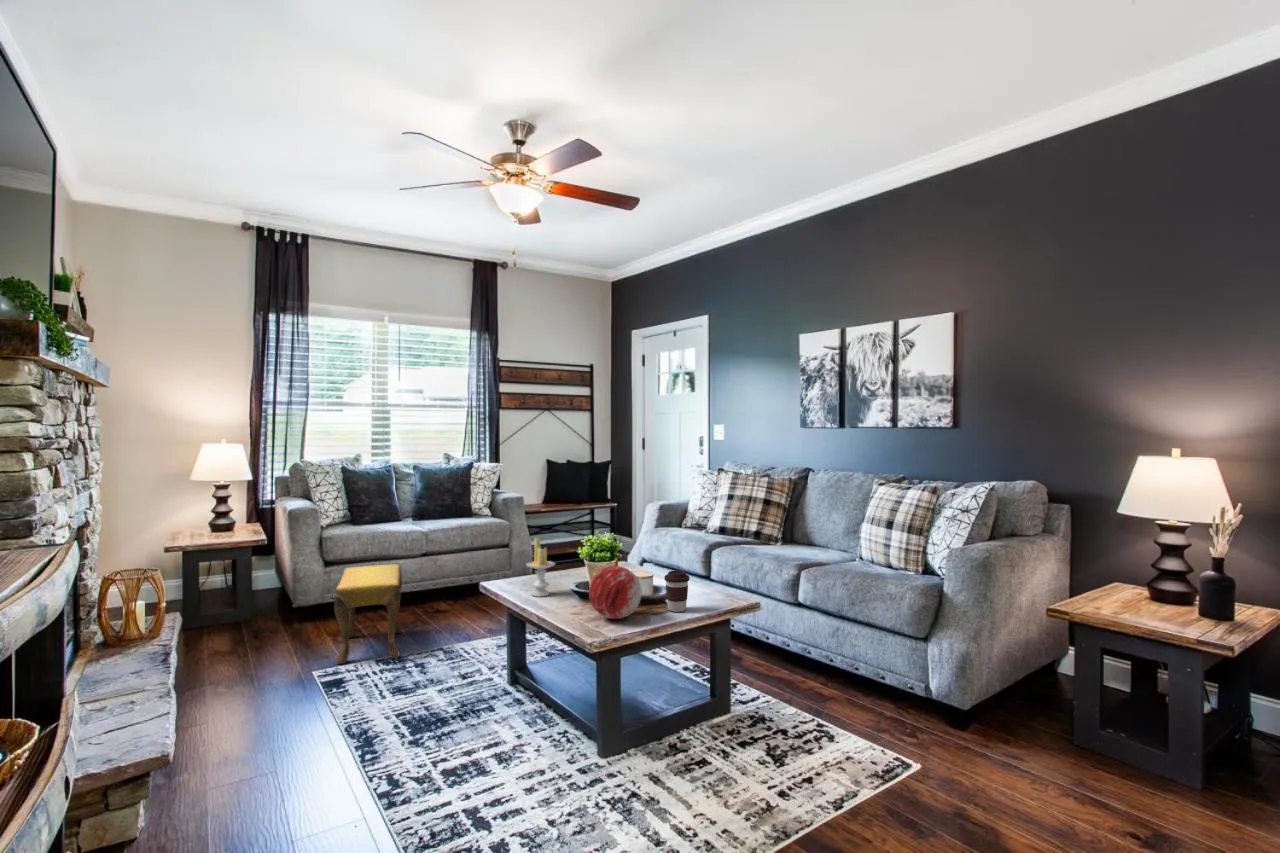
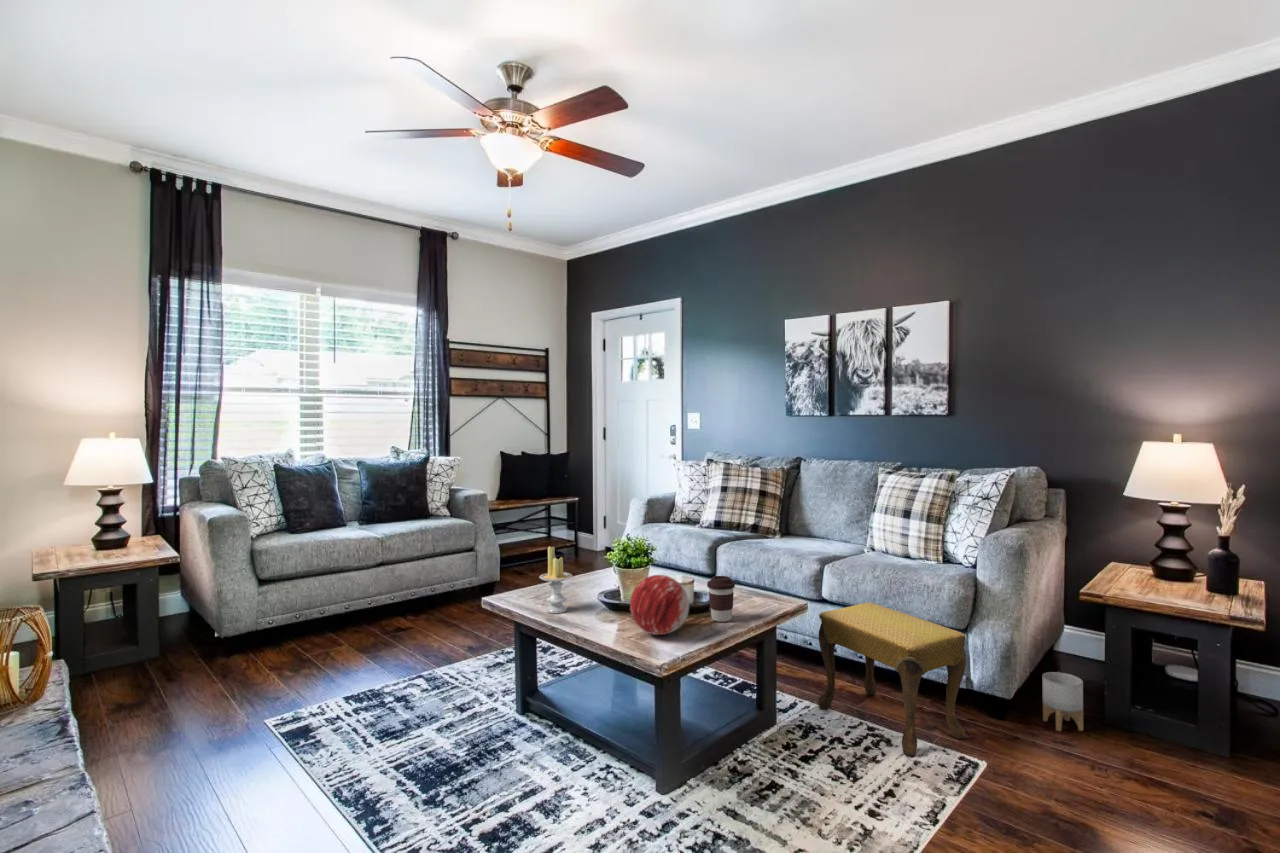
footstool: present [334,564,402,665] -> present [818,602,966,756]
planter: none [995,683,1034,743] -> present [1042,672,1083,731]

